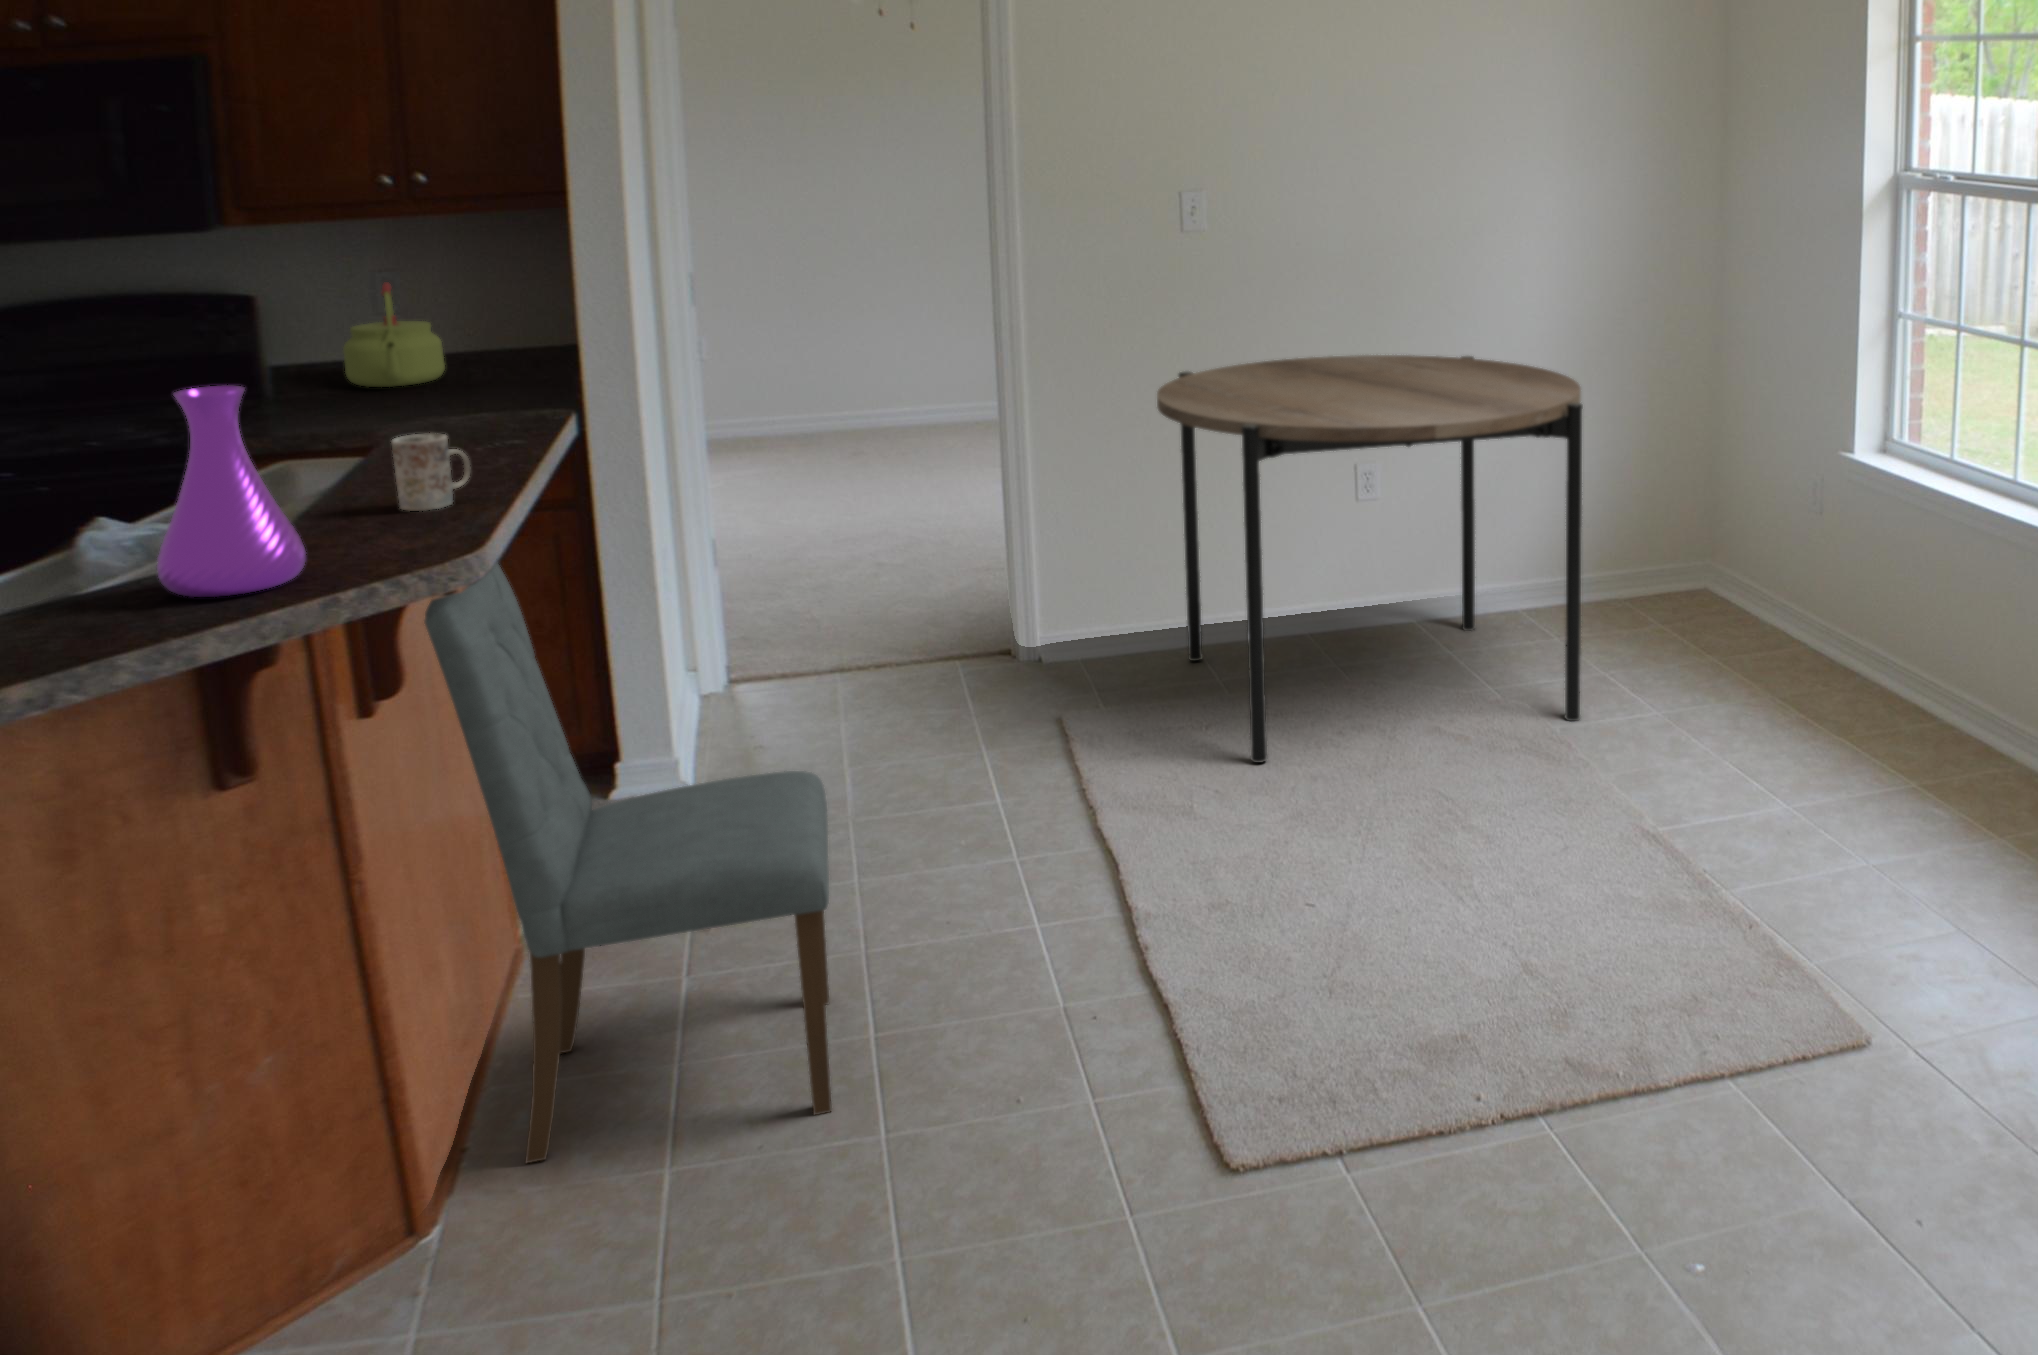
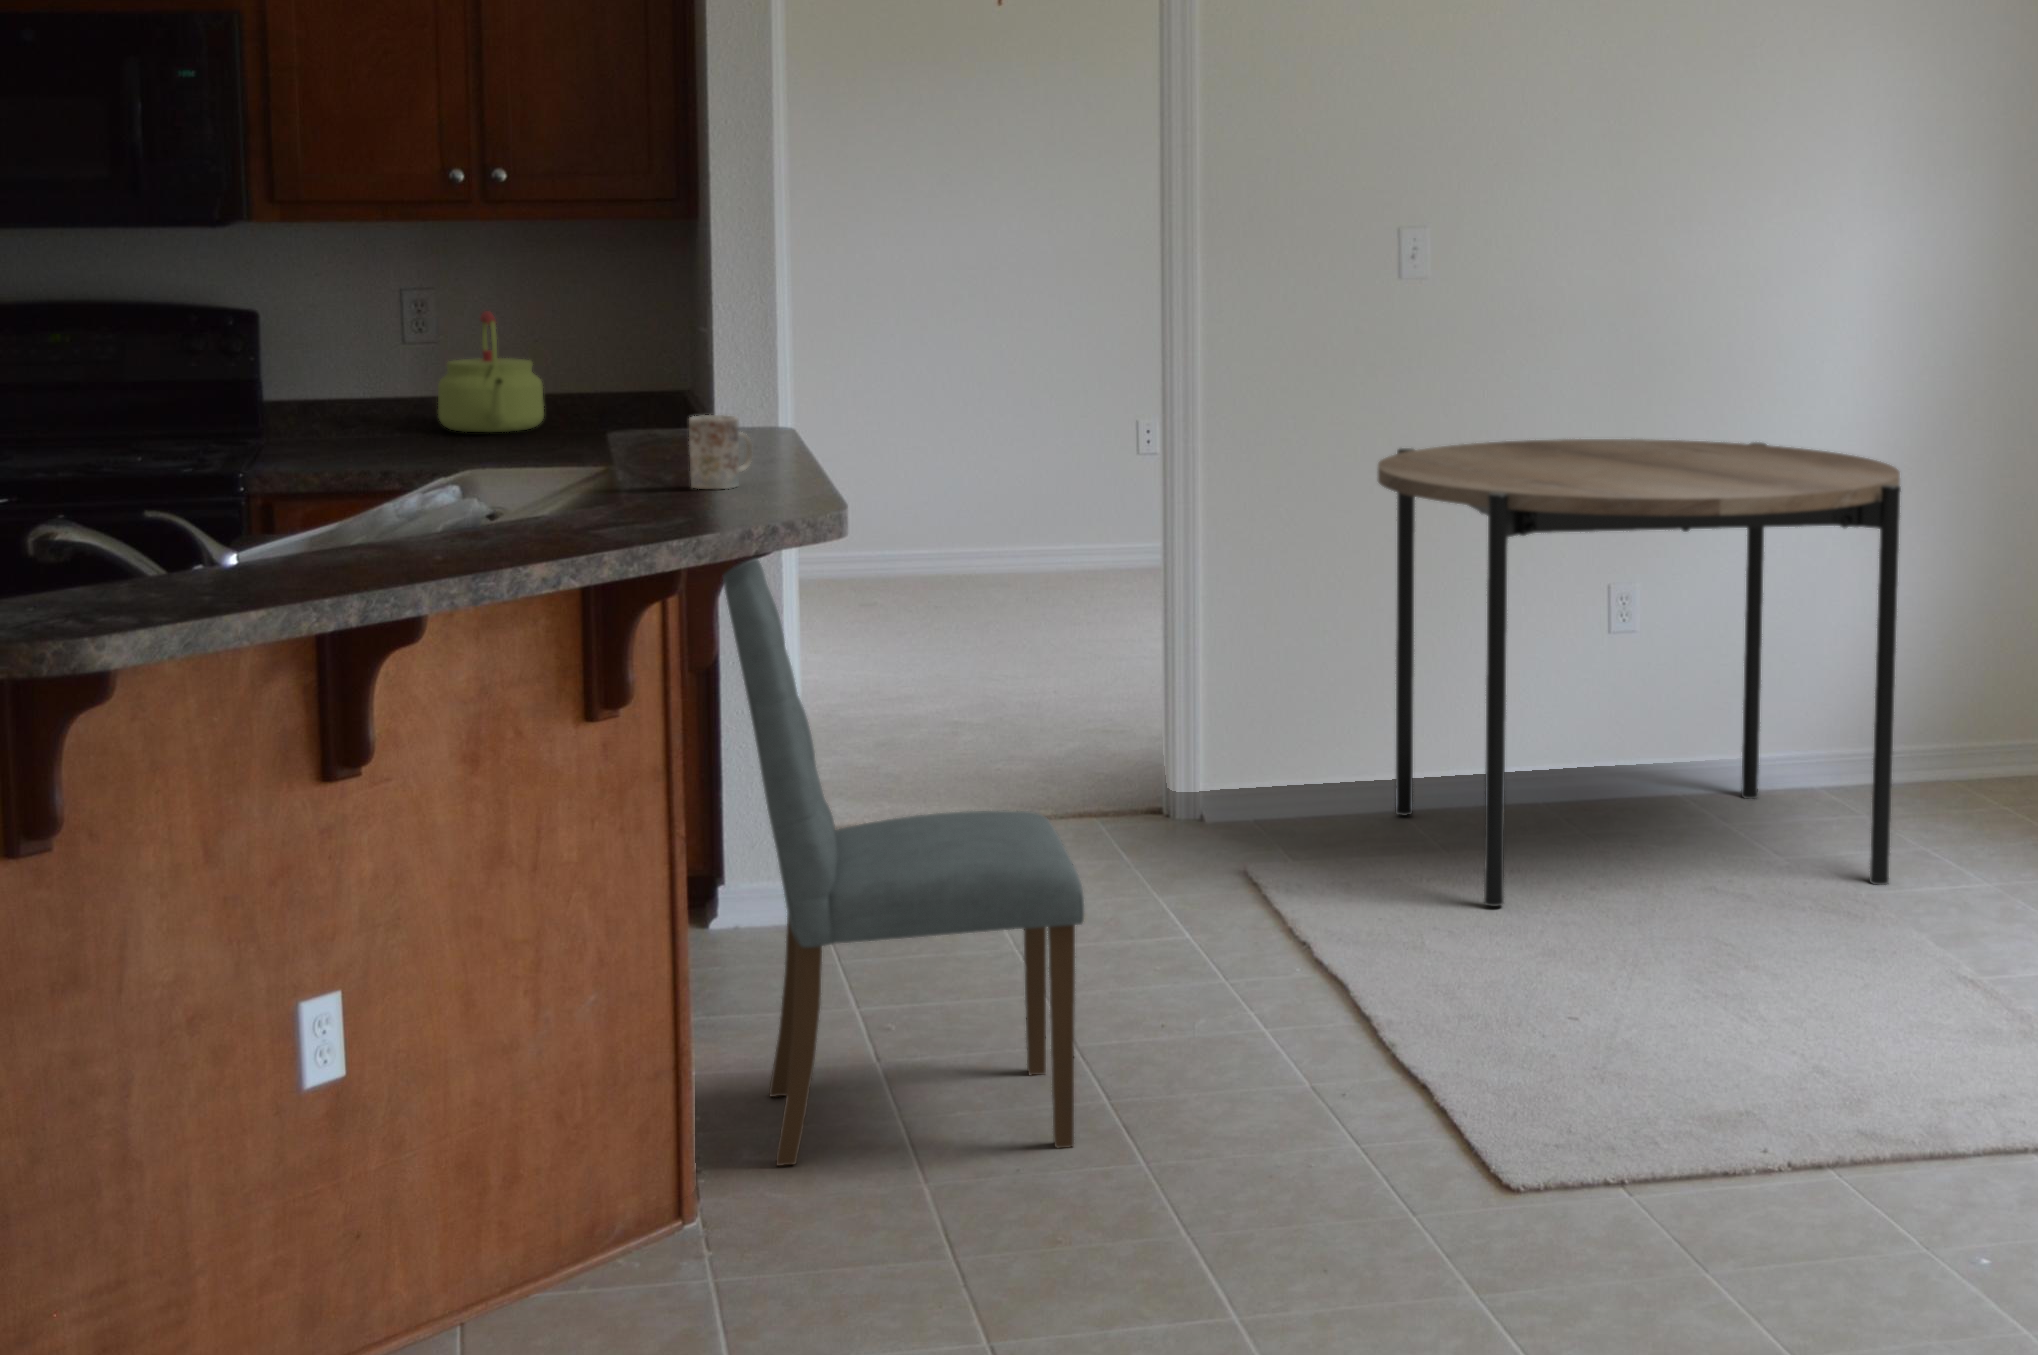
vase: present [157,385,306,597] -> none [556,336,675,526]

